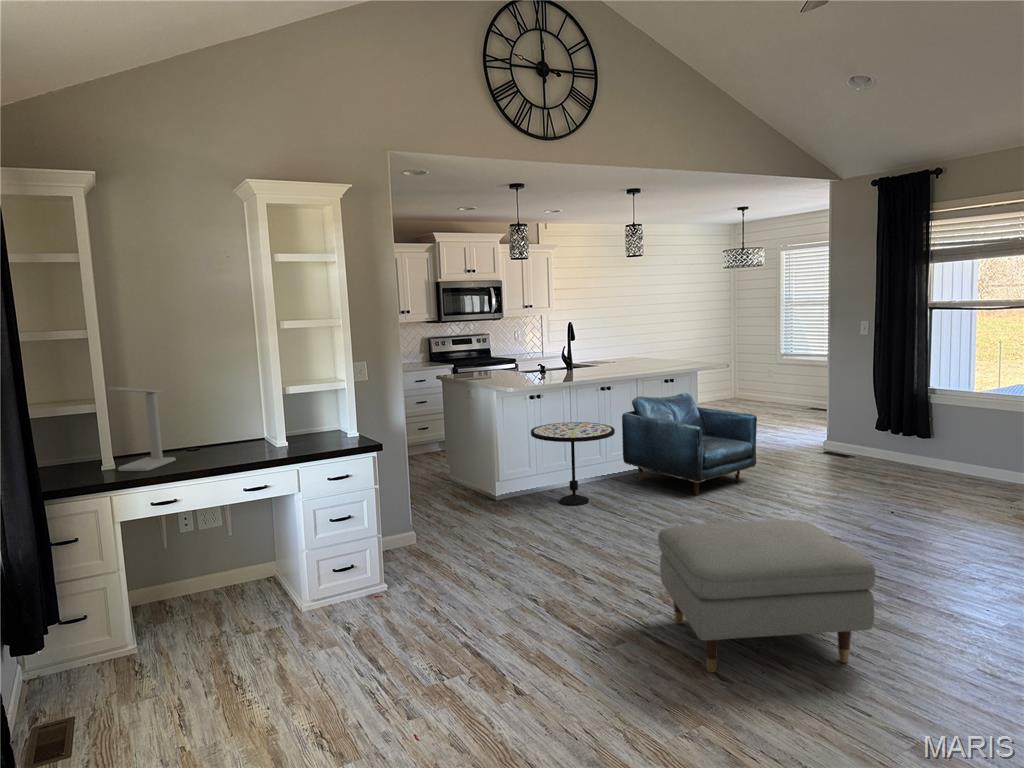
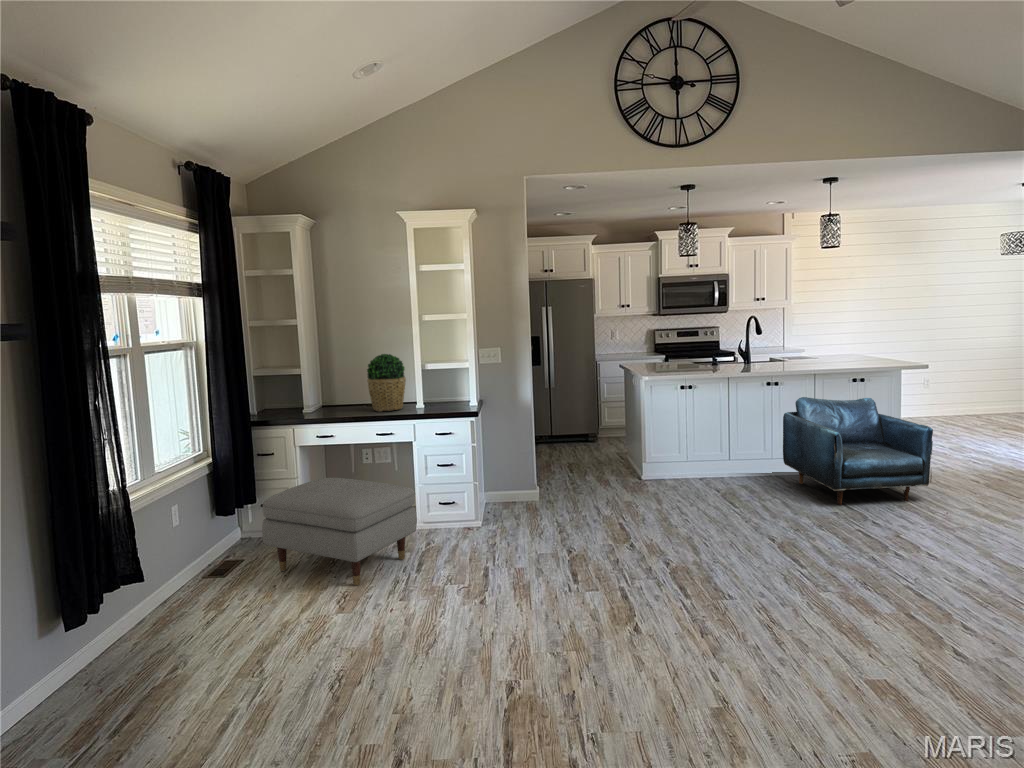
potted plant: none [203,376,263,458] -> present [367,354,406,412]
desk lamp: present [108,387,176,471] -> none [305,357,350,414]
side table: present [531,422,615,506] -> none [667,416,751,496]
ottoman: present [658,520,875,672] -> present [262,478,417,586]

